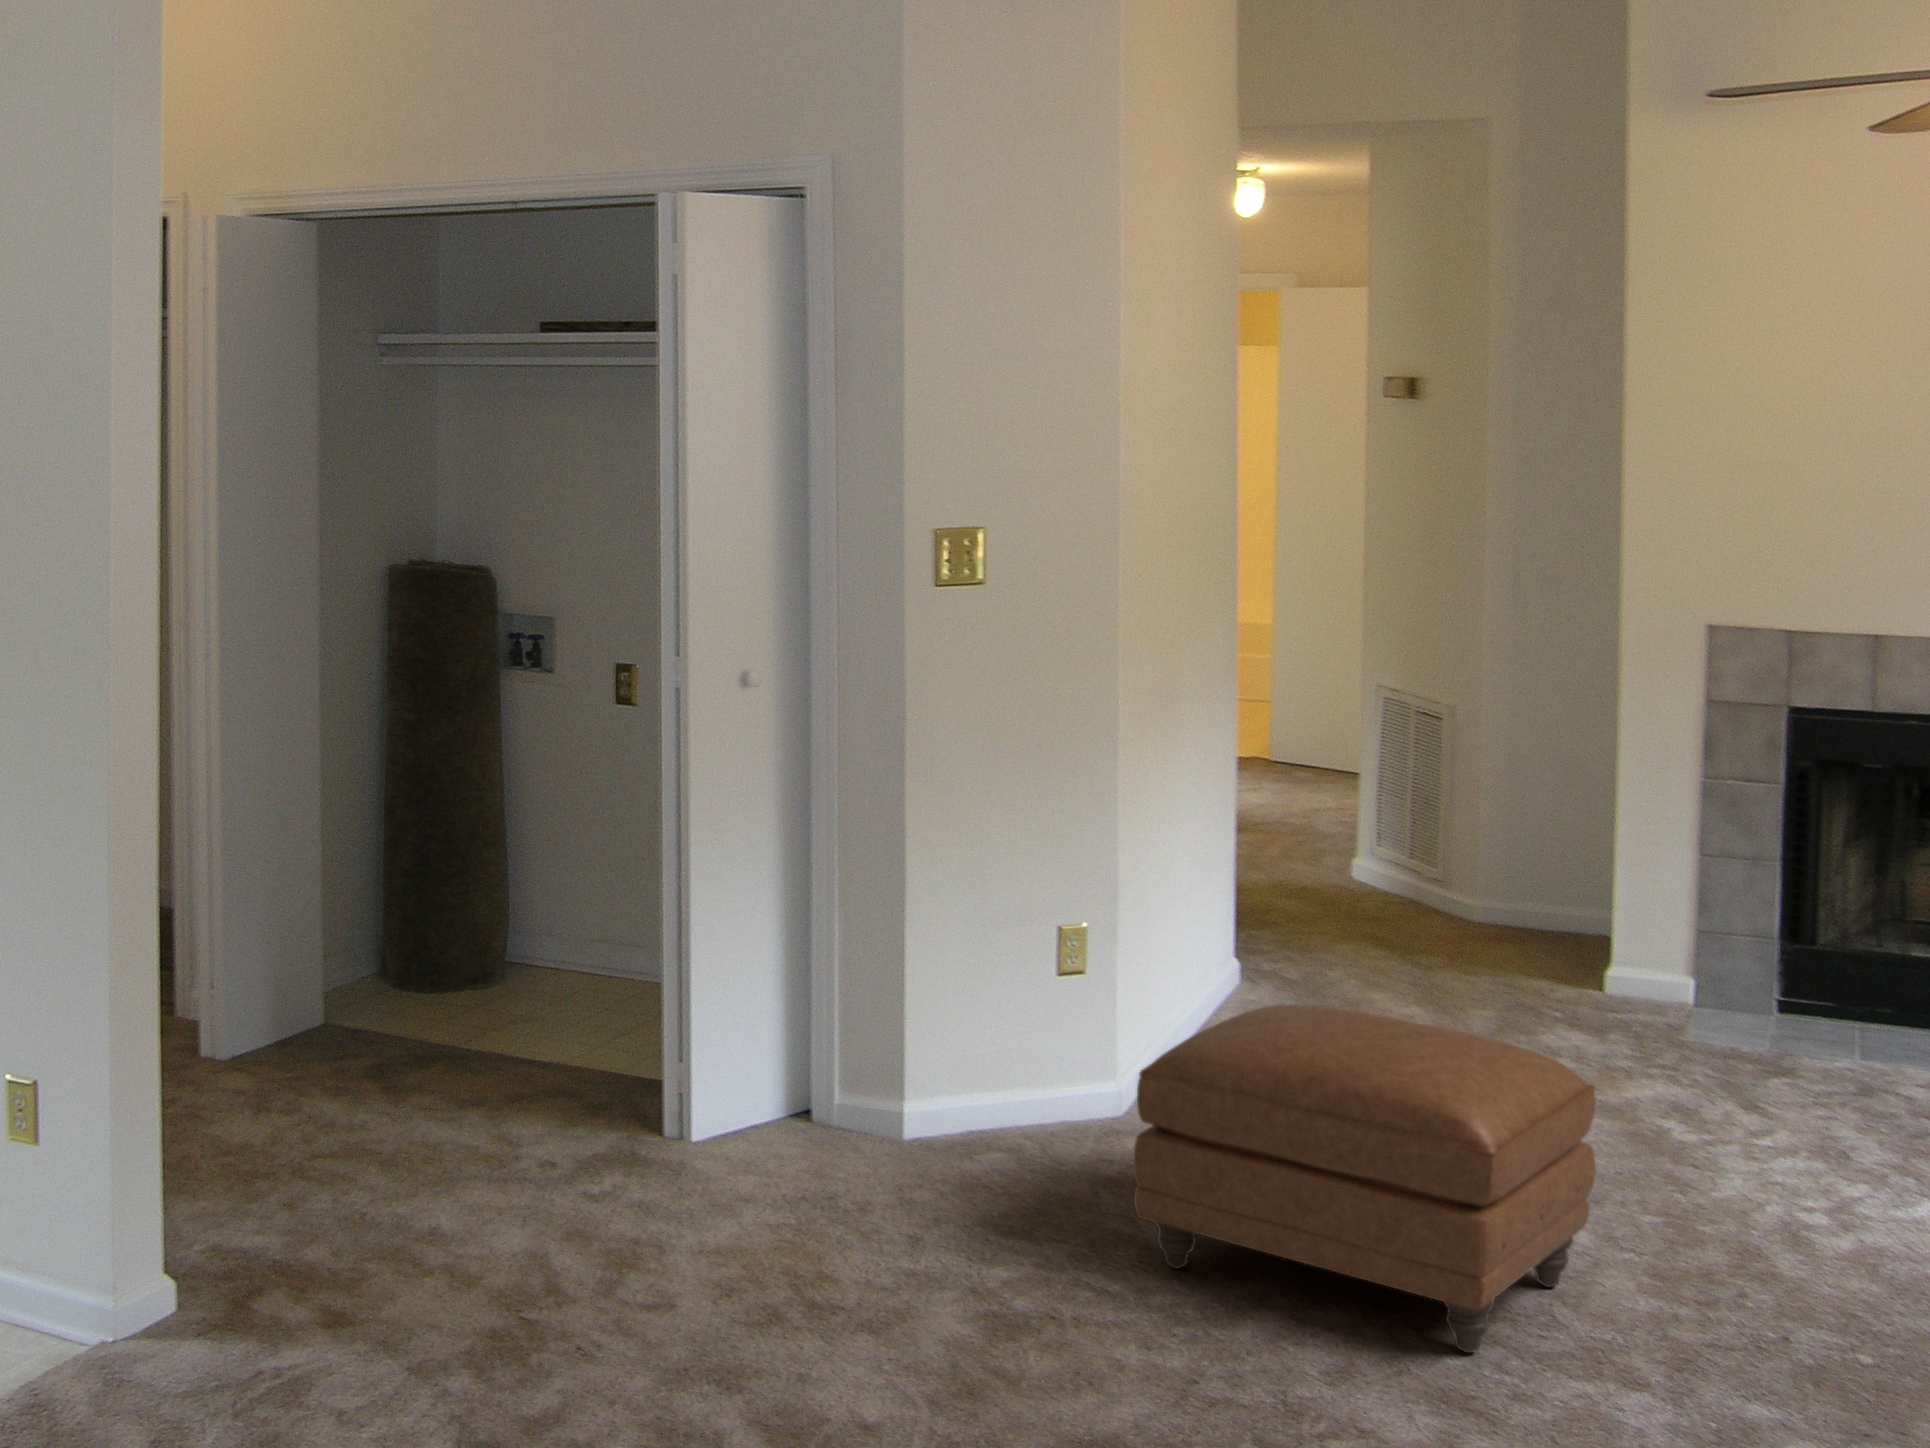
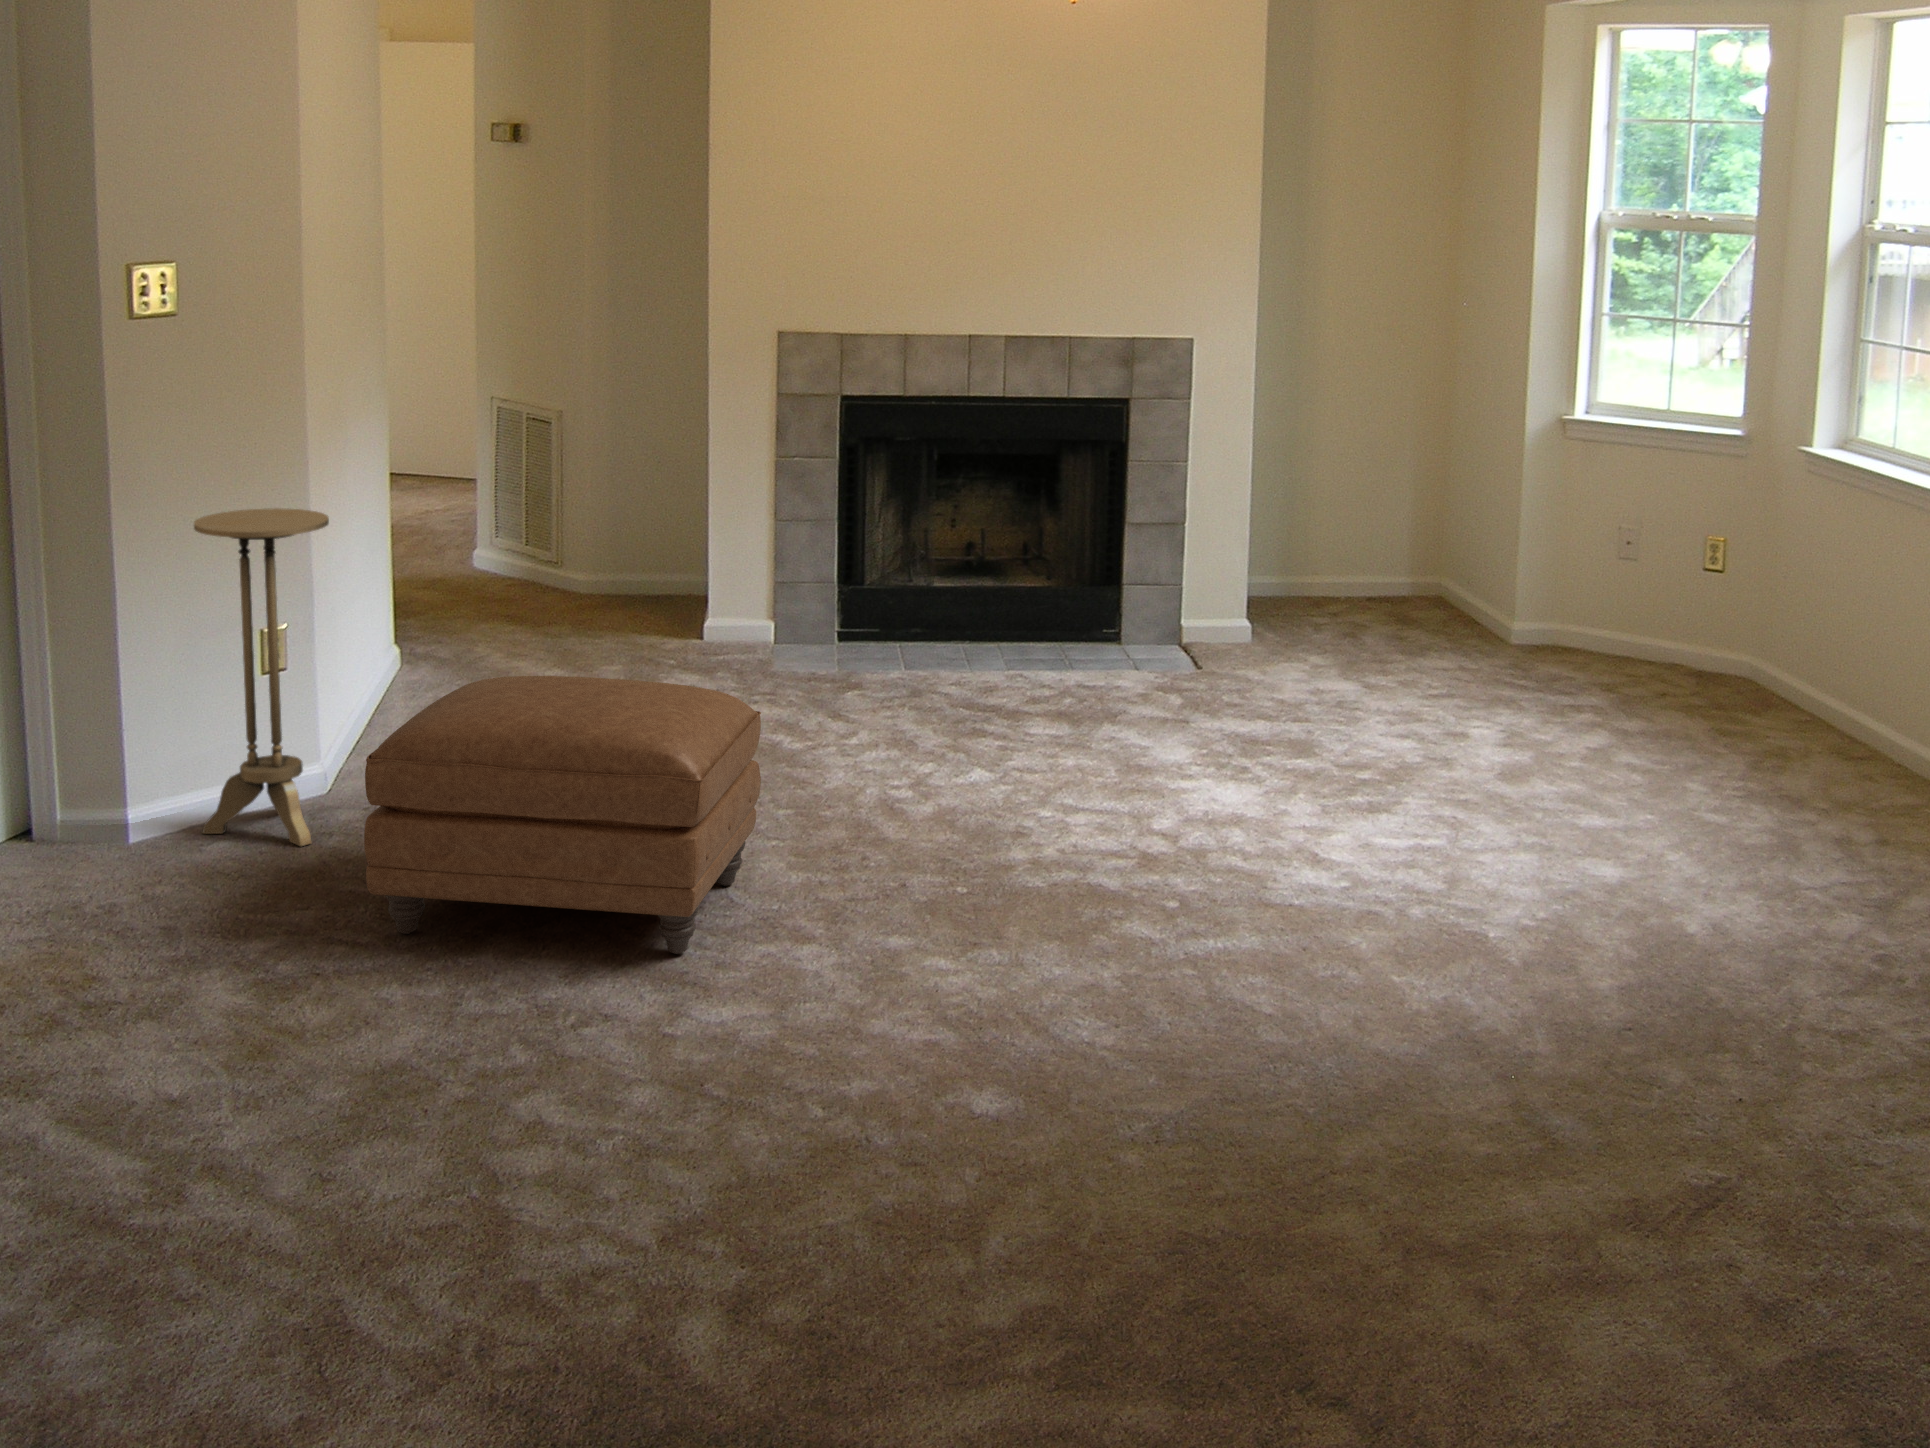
side table: none [1000,798,1136,1157] -> present [194,508,329,846]

